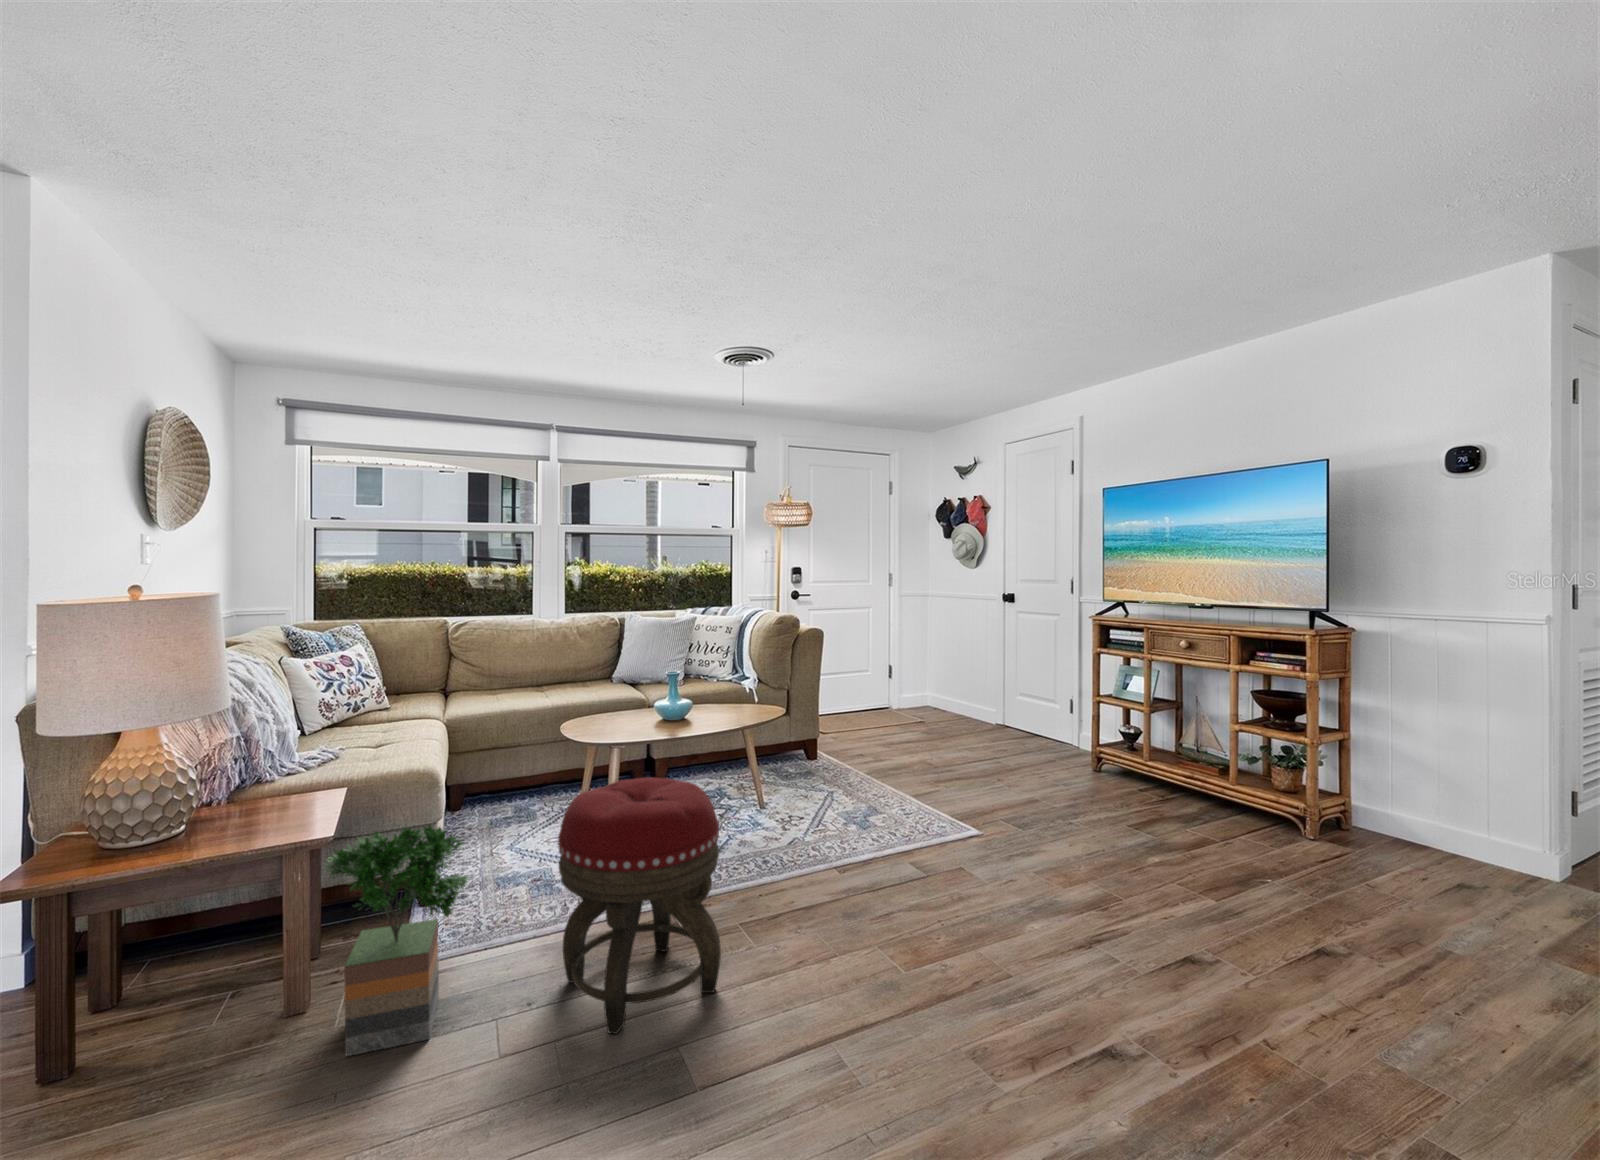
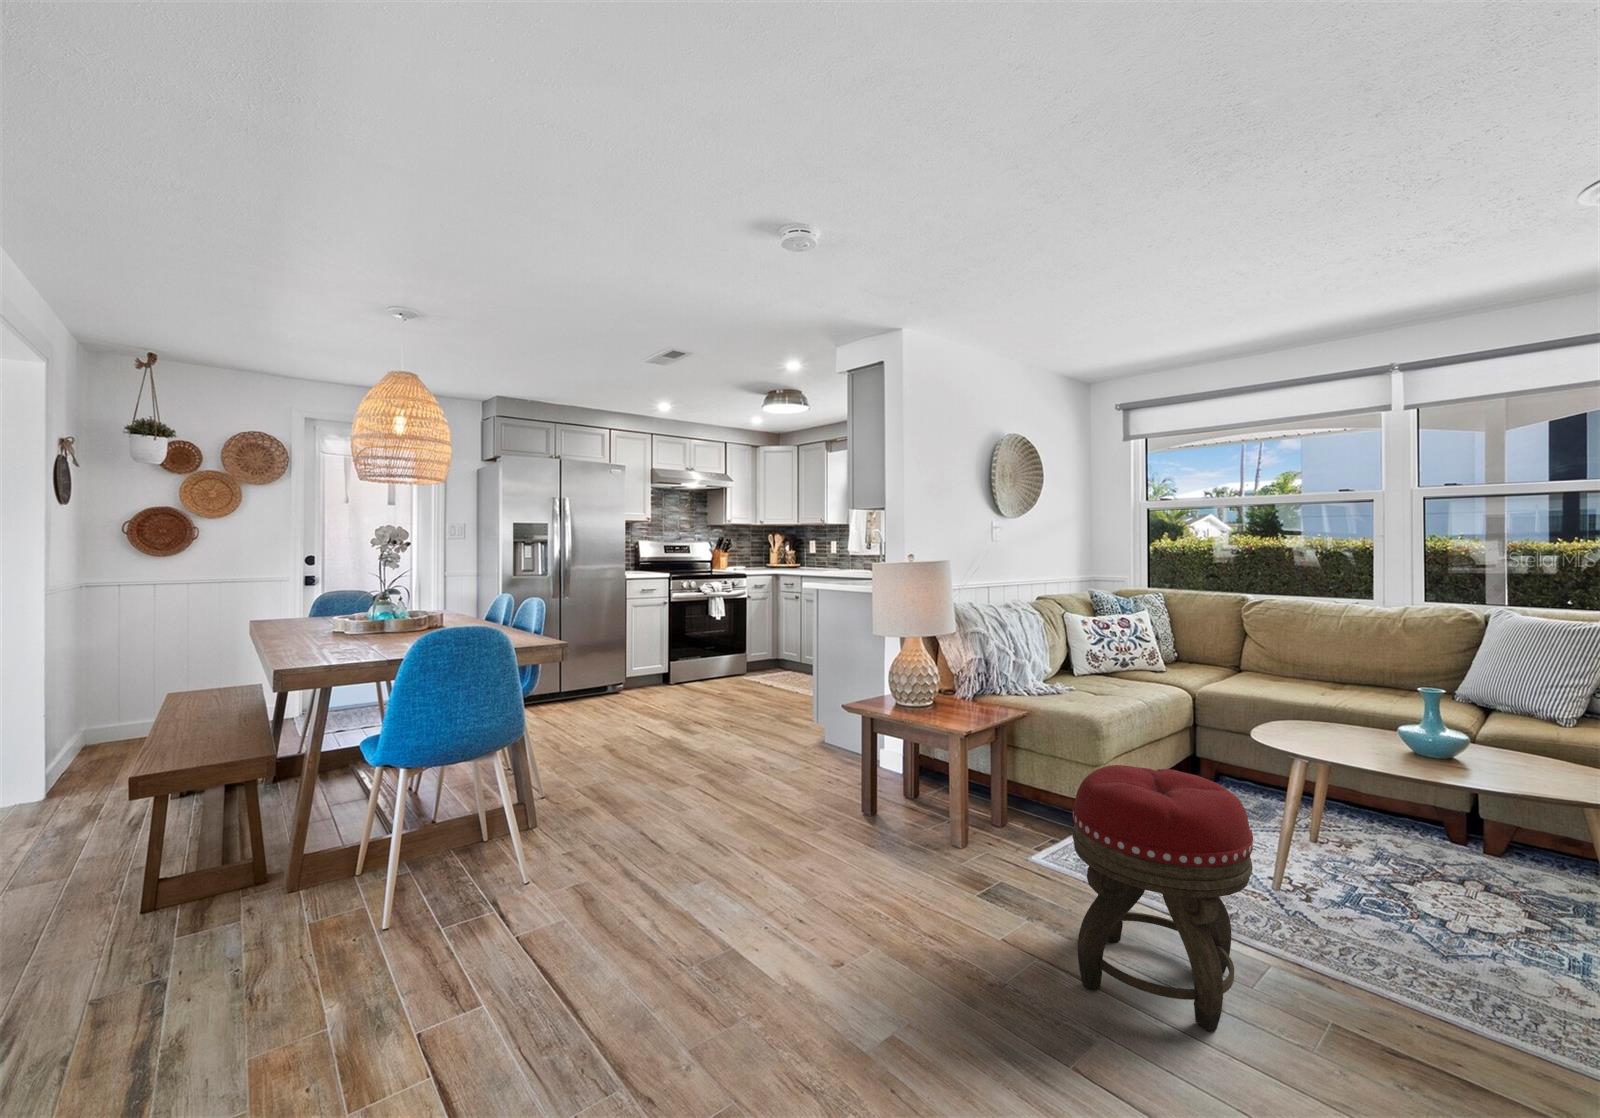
potted tree: present [325,825,468,1056] -> none [941,738,1041,904]

